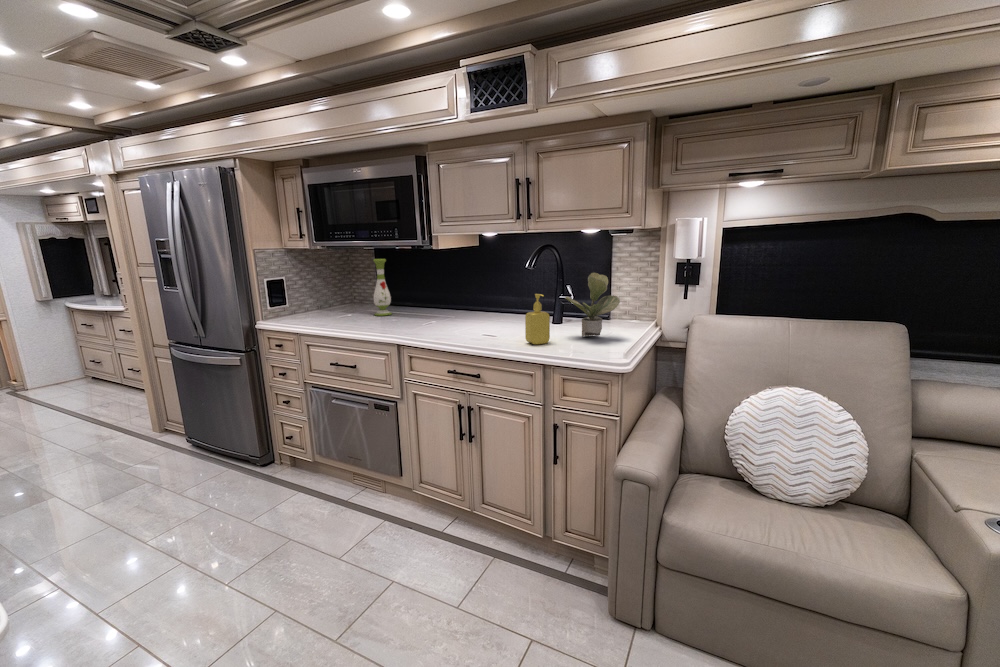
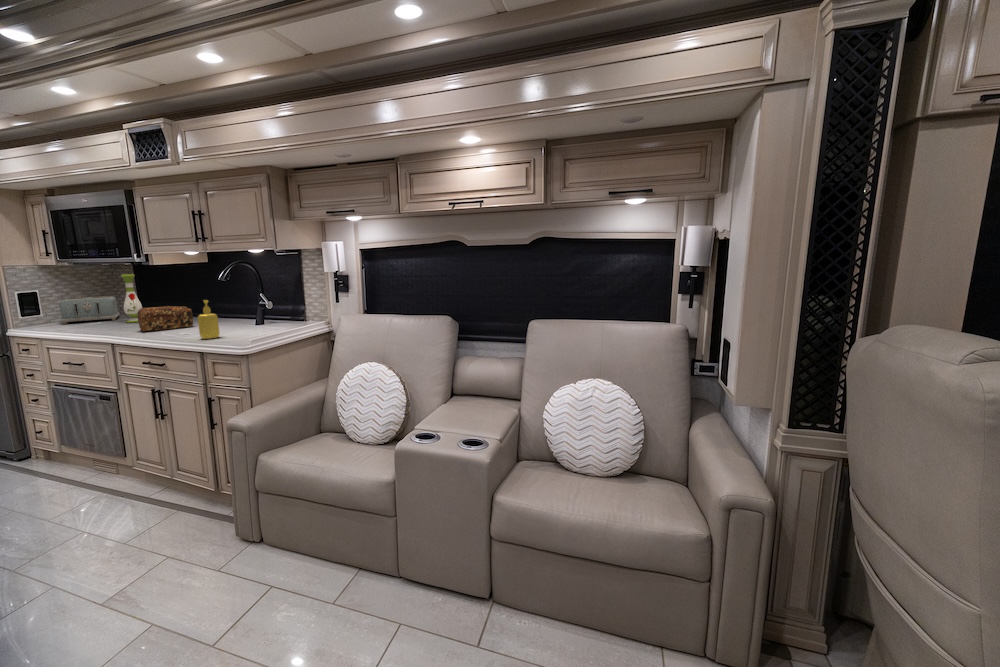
potted plant: present [565,273,620,337] -> none [239,283,279,333]
toaster: none [302,283,356,315] -> present [60,296,120,324]
bread loaf: none [415,298,472,329] -> present [137,306,193,331]

